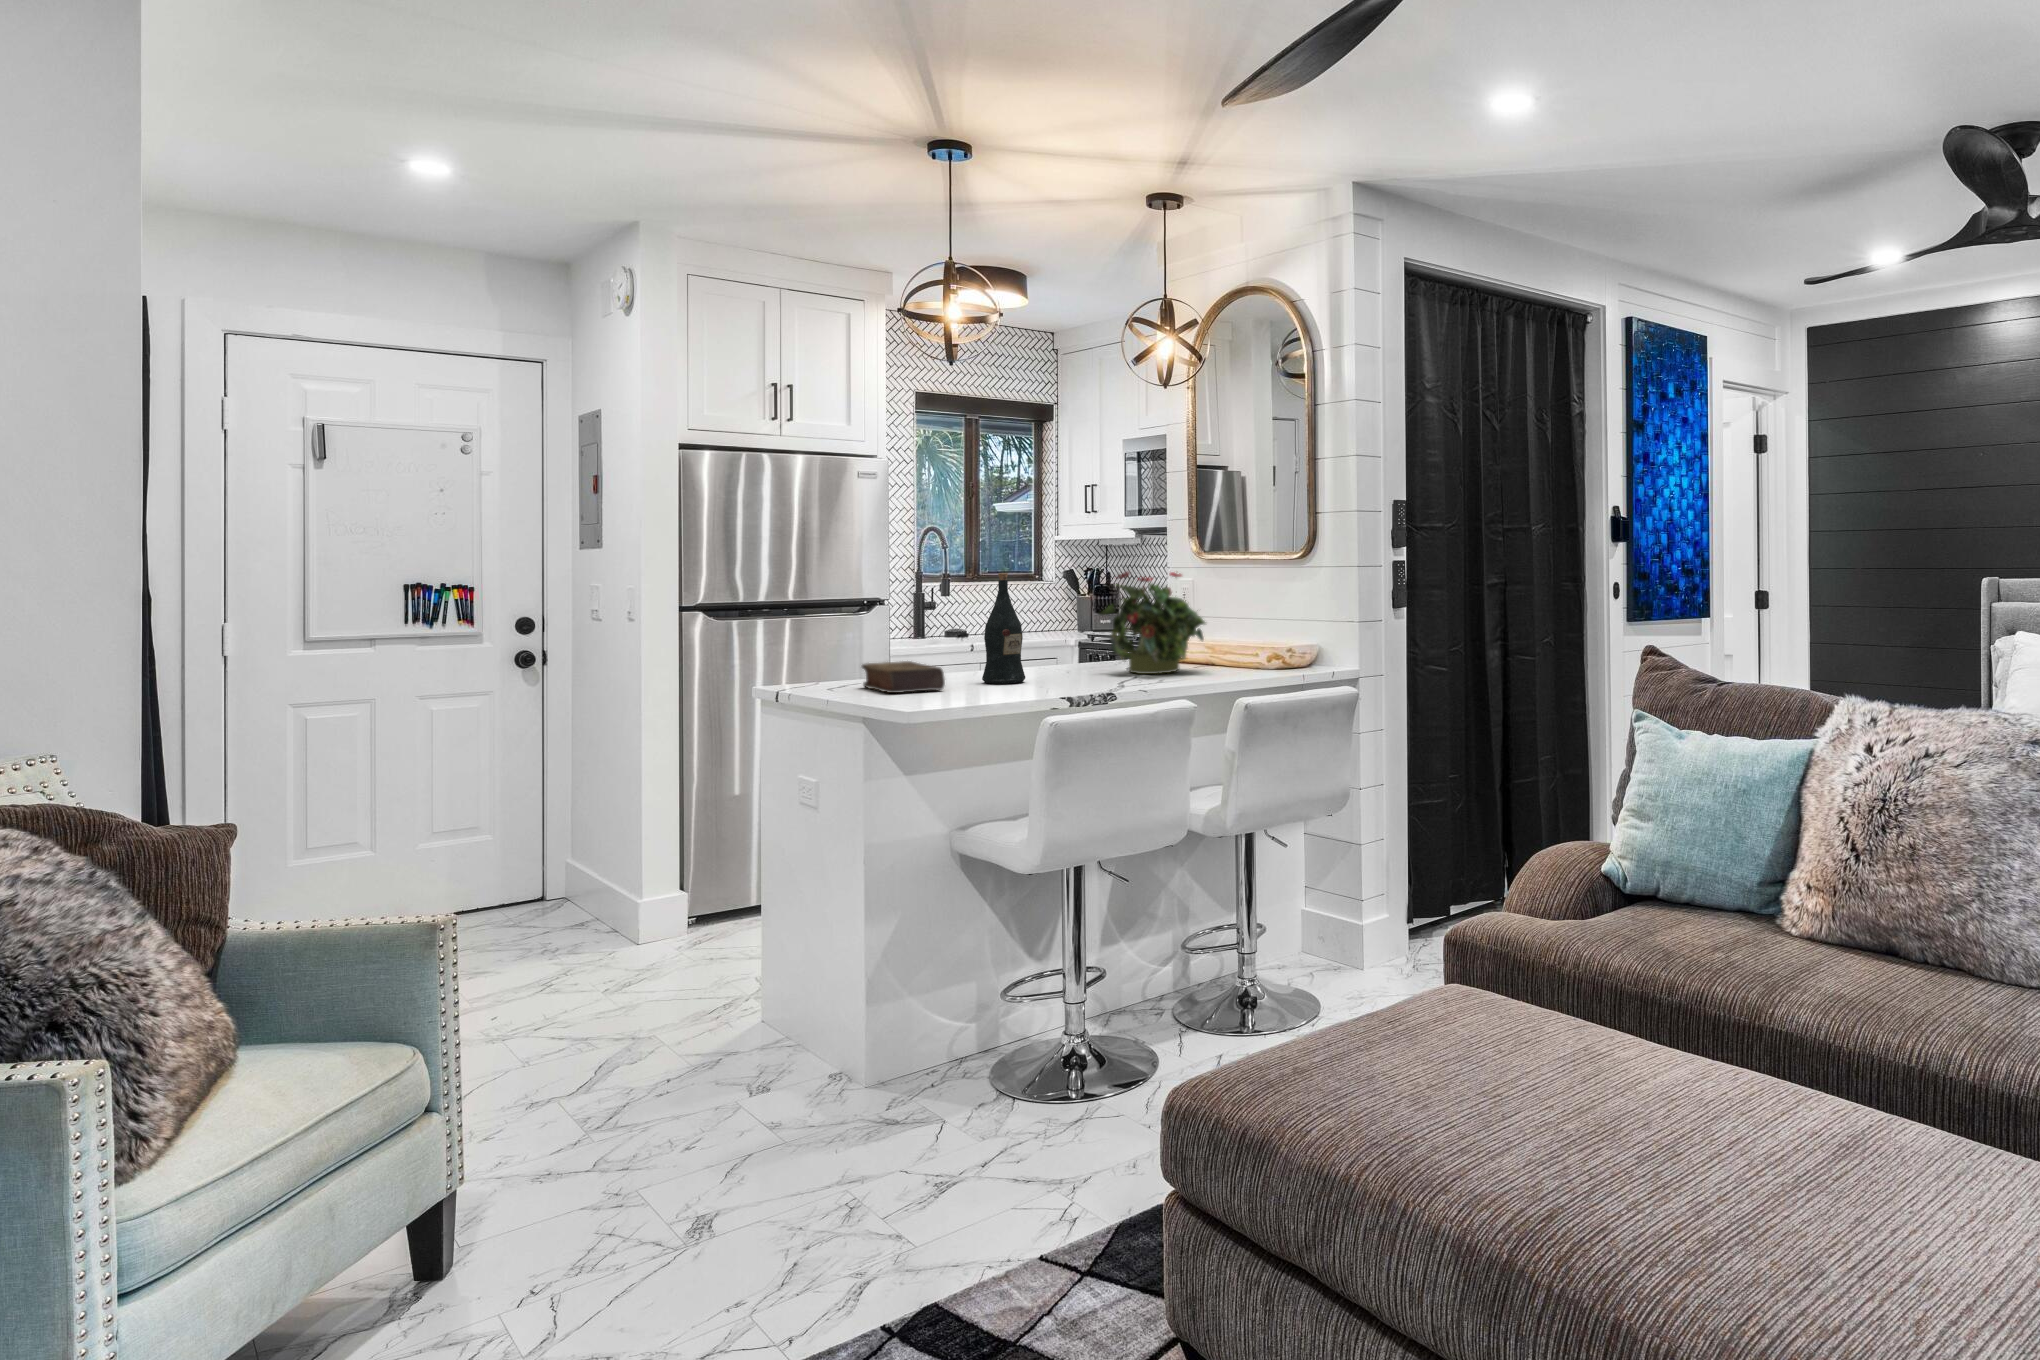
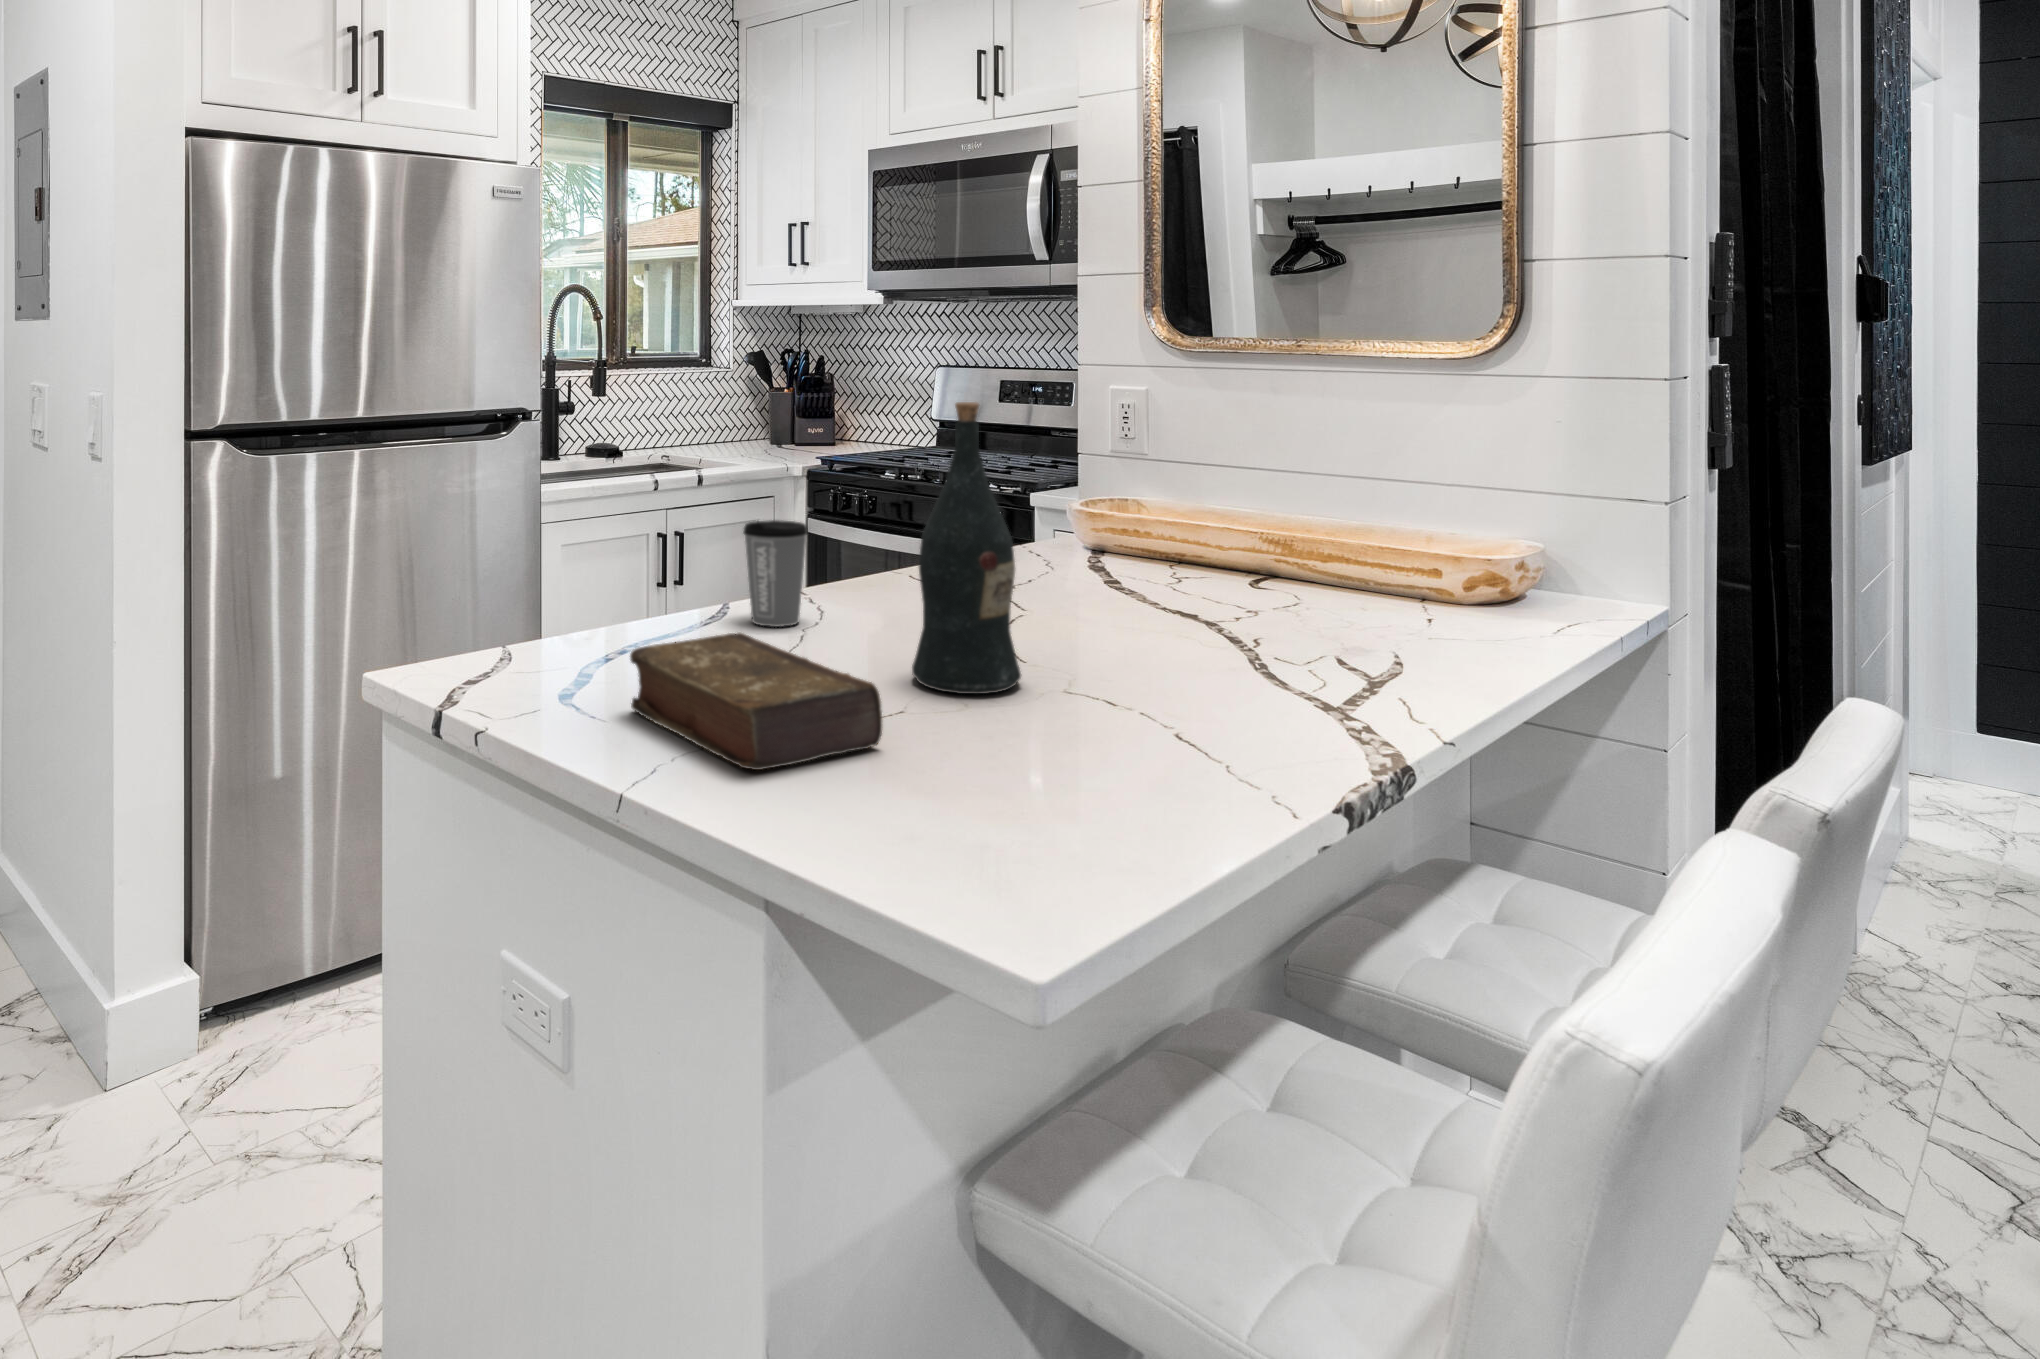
potted plant: present [1100,572,1205,674] -> none [1123,386,1392,635]
coffee cup: none [937,630,966,674] -> present [743,520,808,627]

